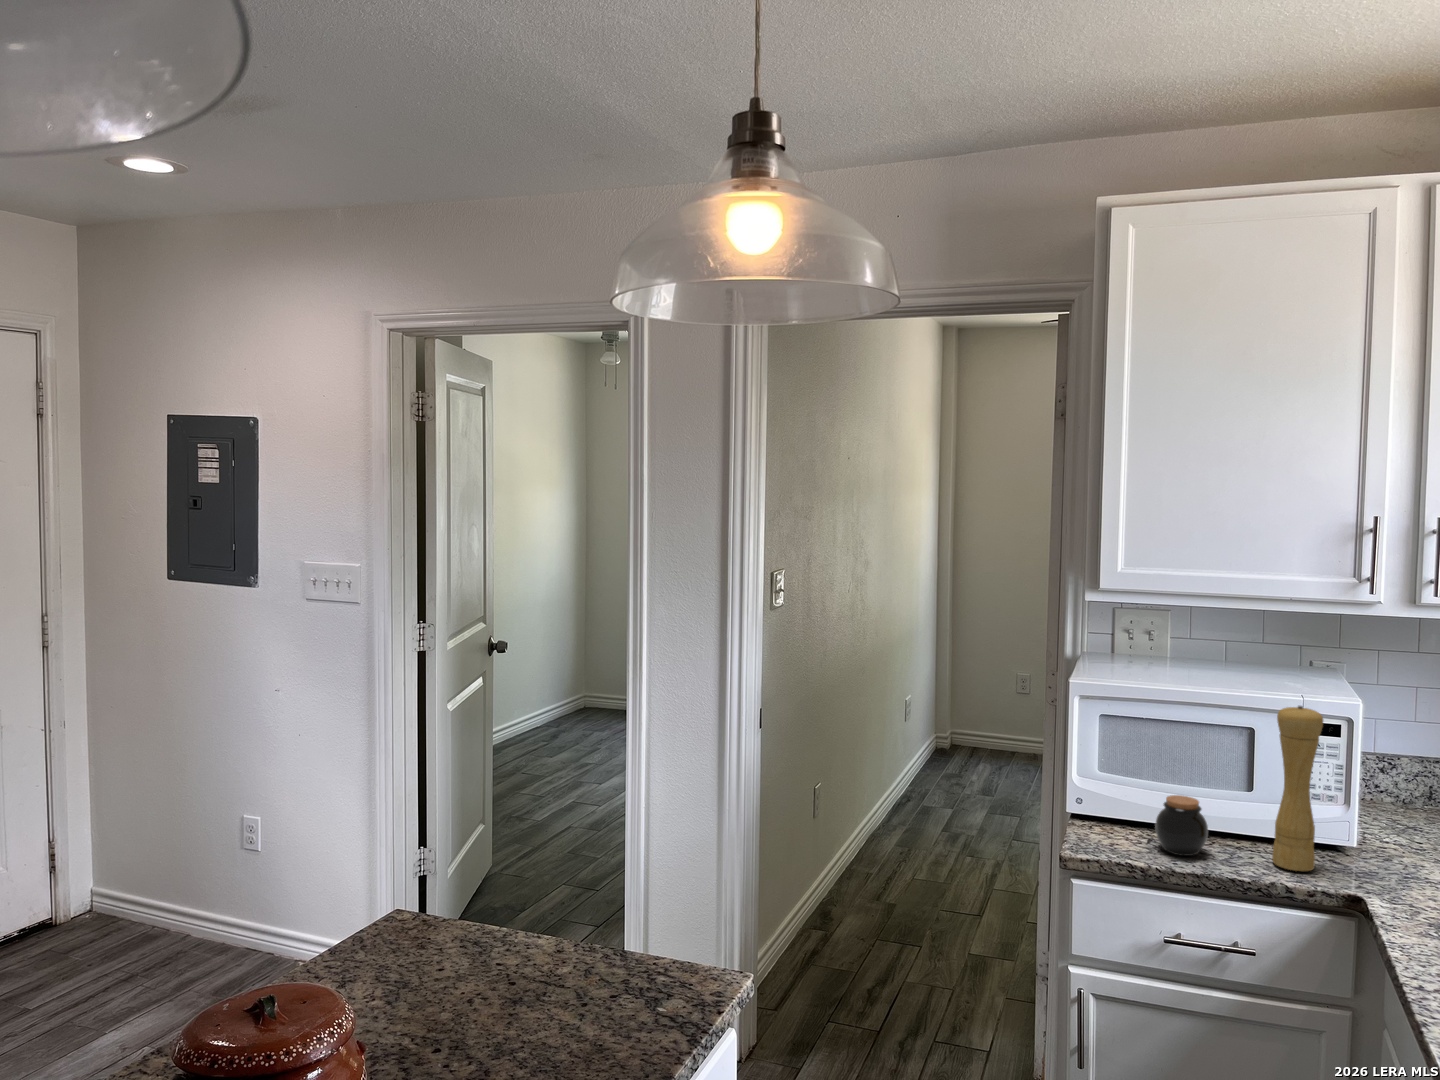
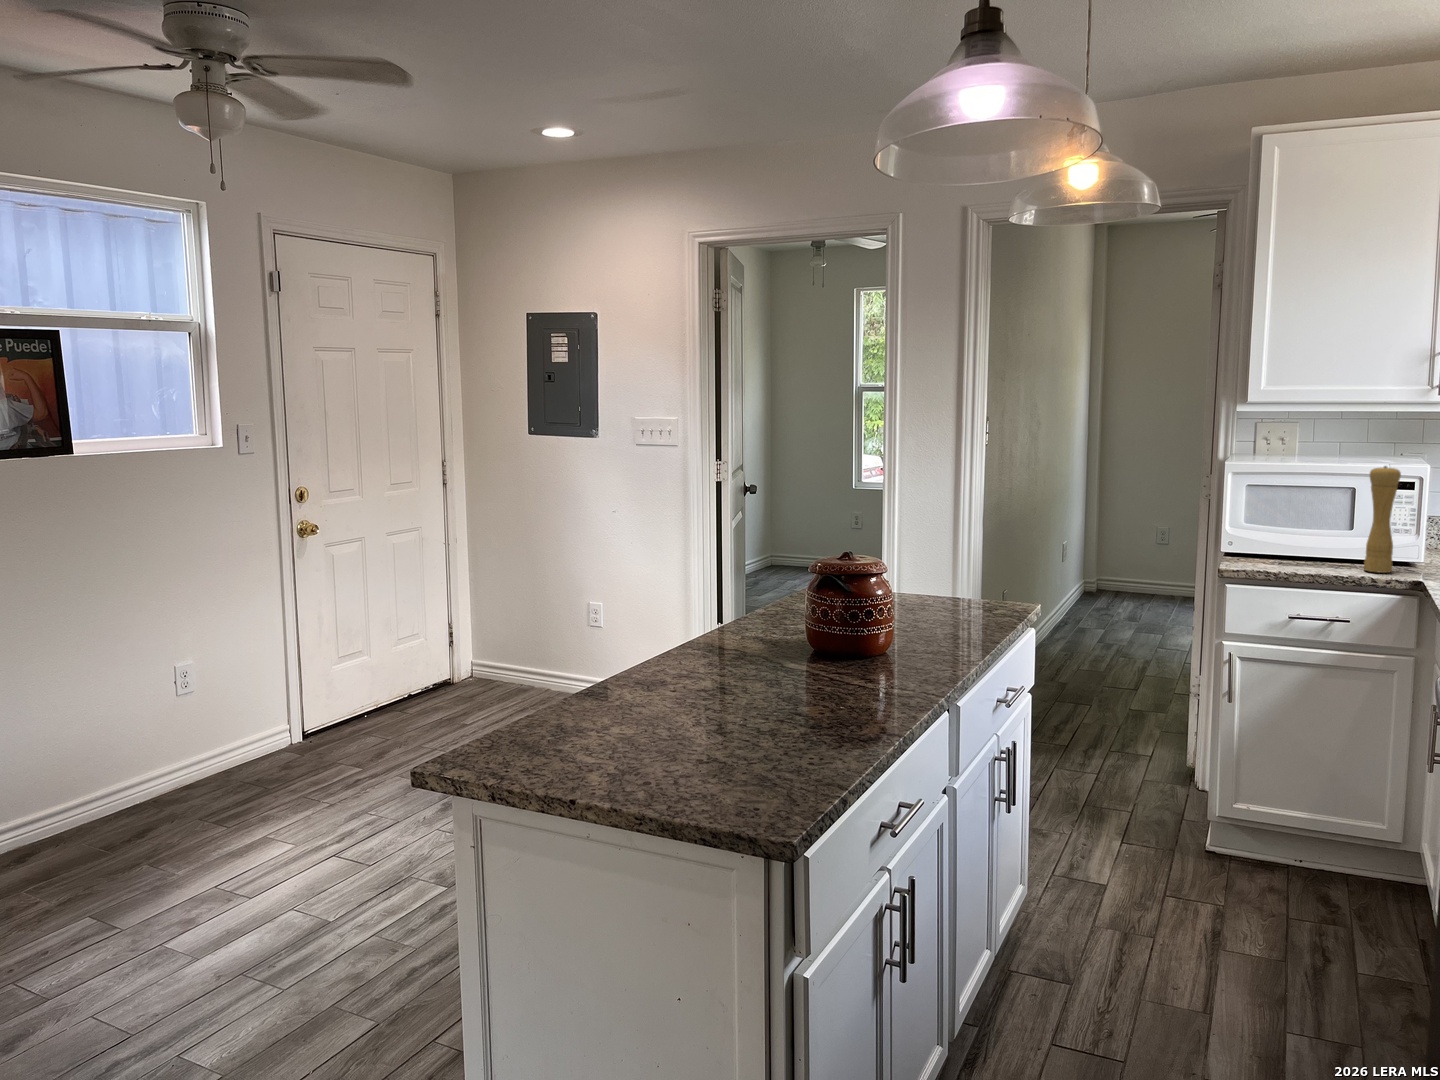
jar: present [1155,795,1208,856] -> none [1284,531,1320,568]

